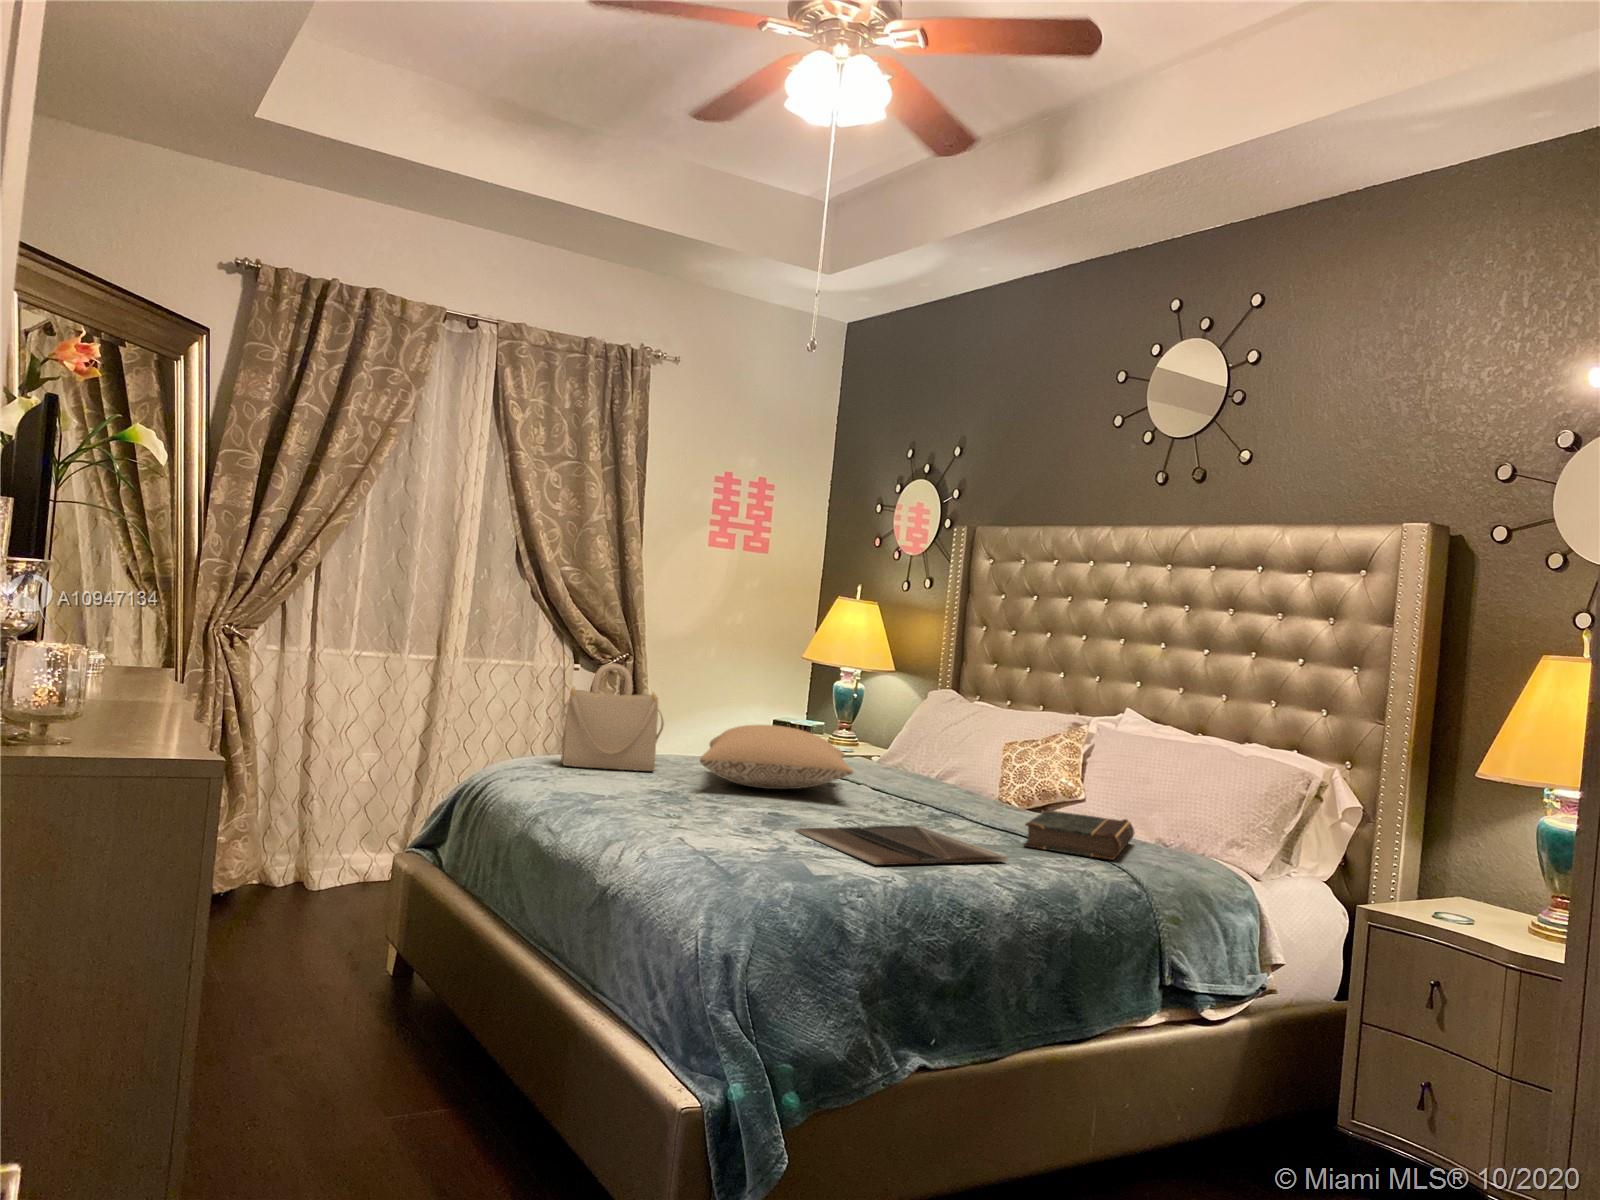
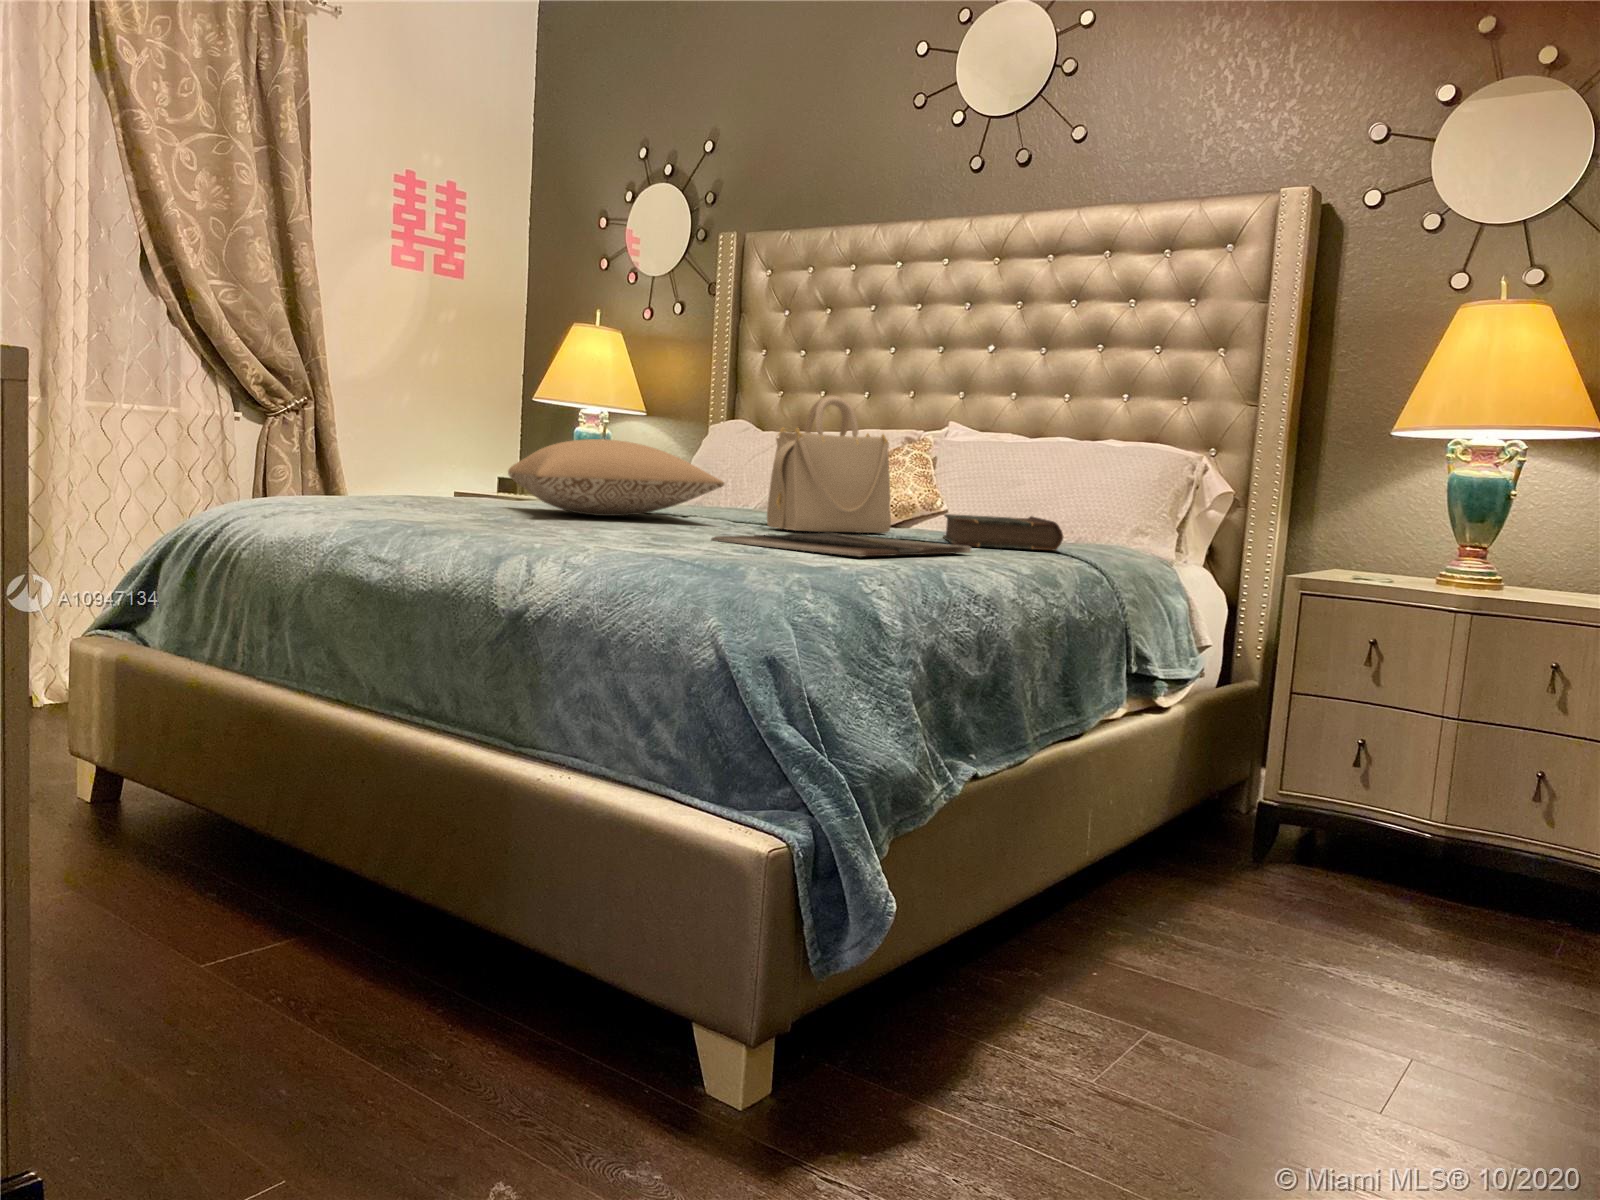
handbag: present [560,663,664,771] -> present [767,396,891,533]

